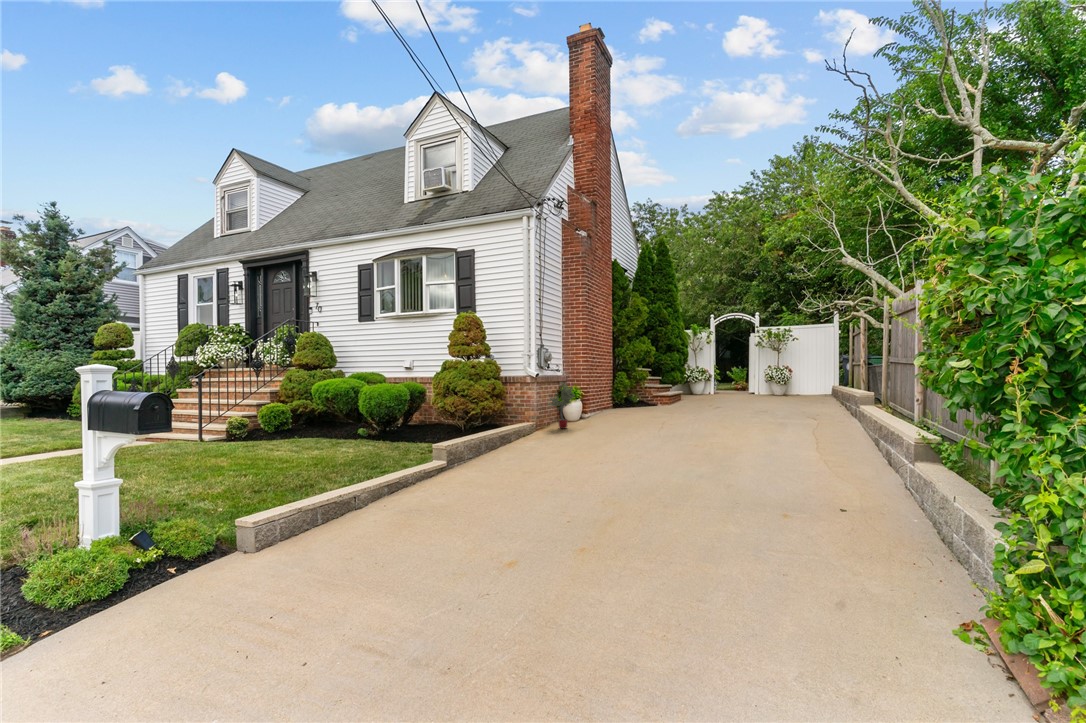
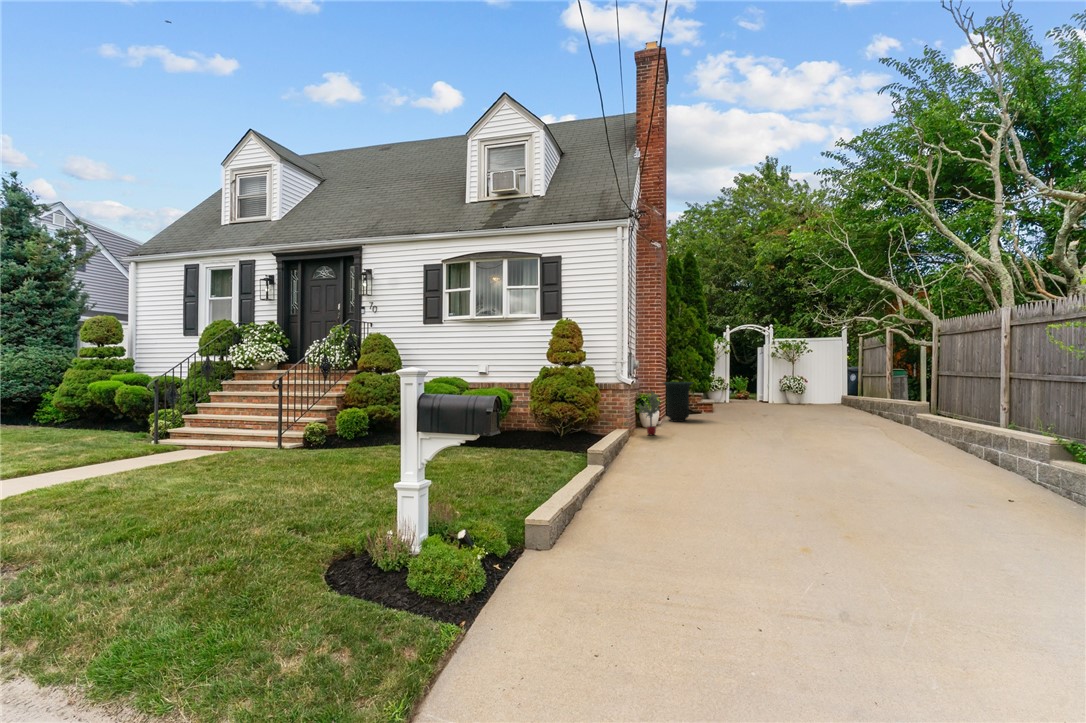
trash can: none [599,373,631,413] -> present [663,382,693,422]

